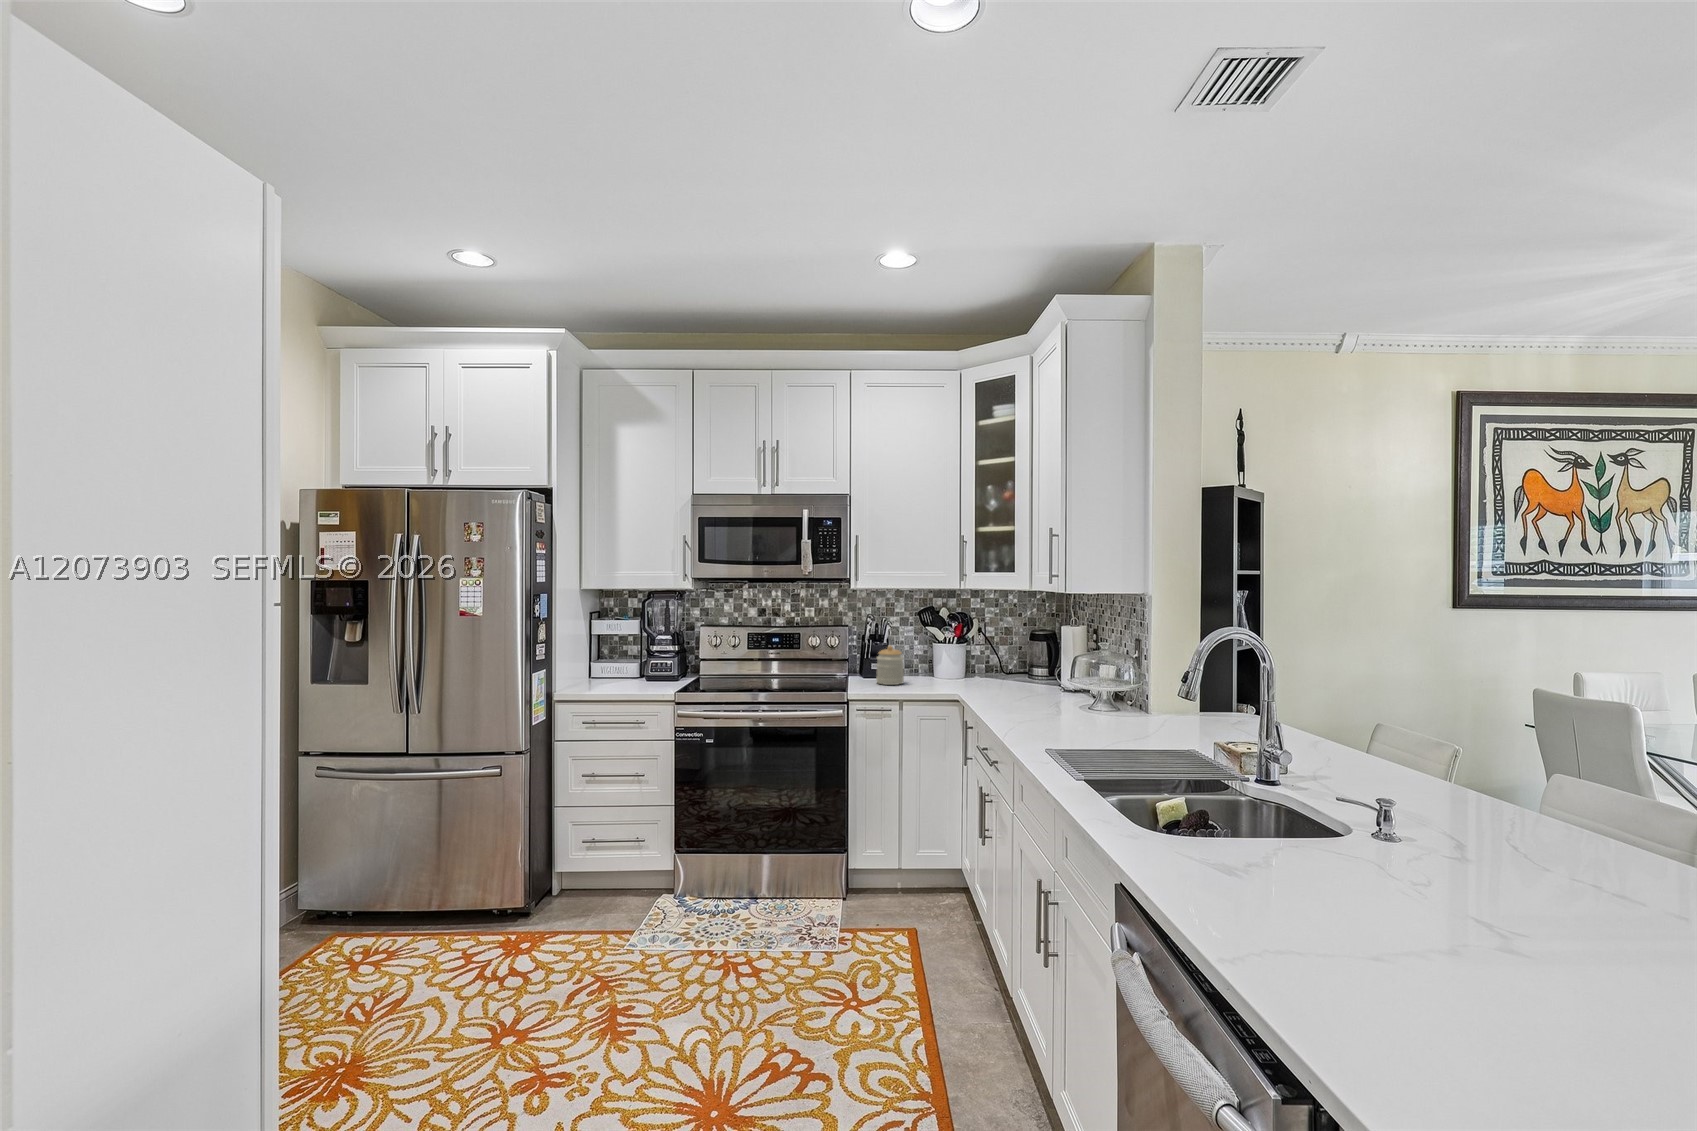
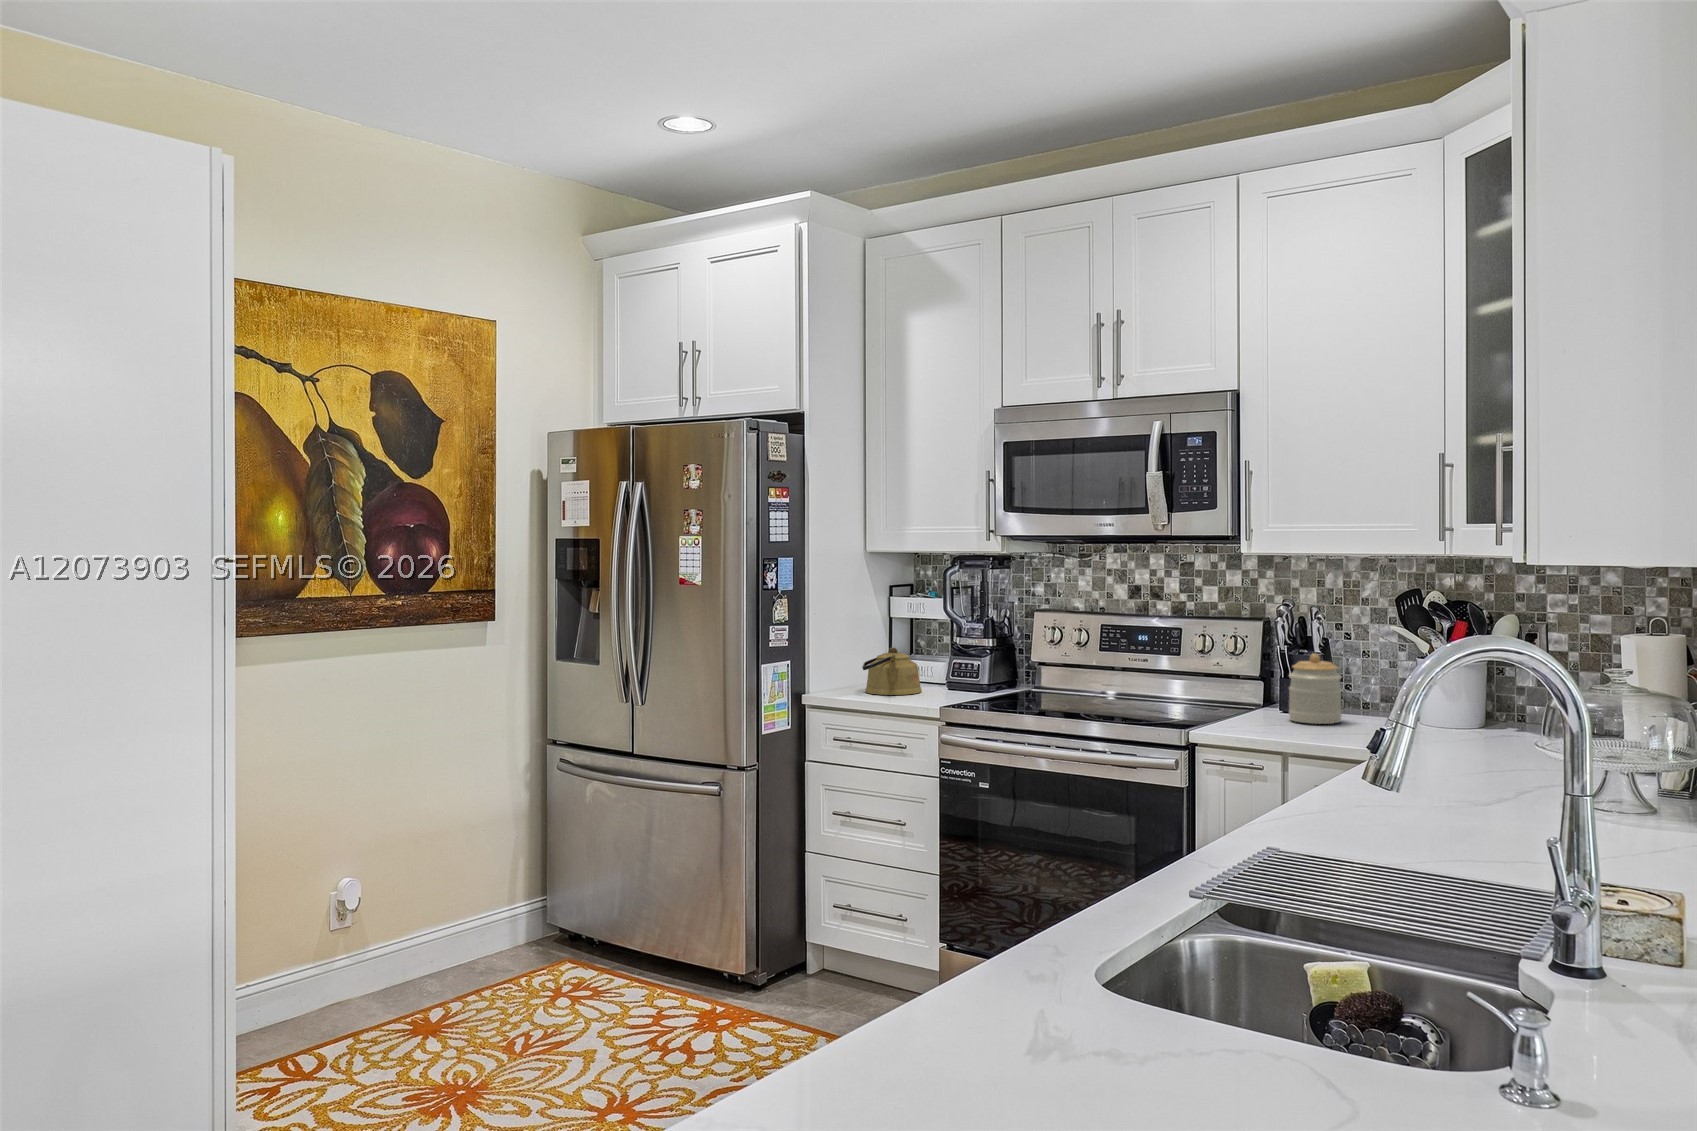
kettle: none [586,655,631,689] -> present [862,647,922,695]

